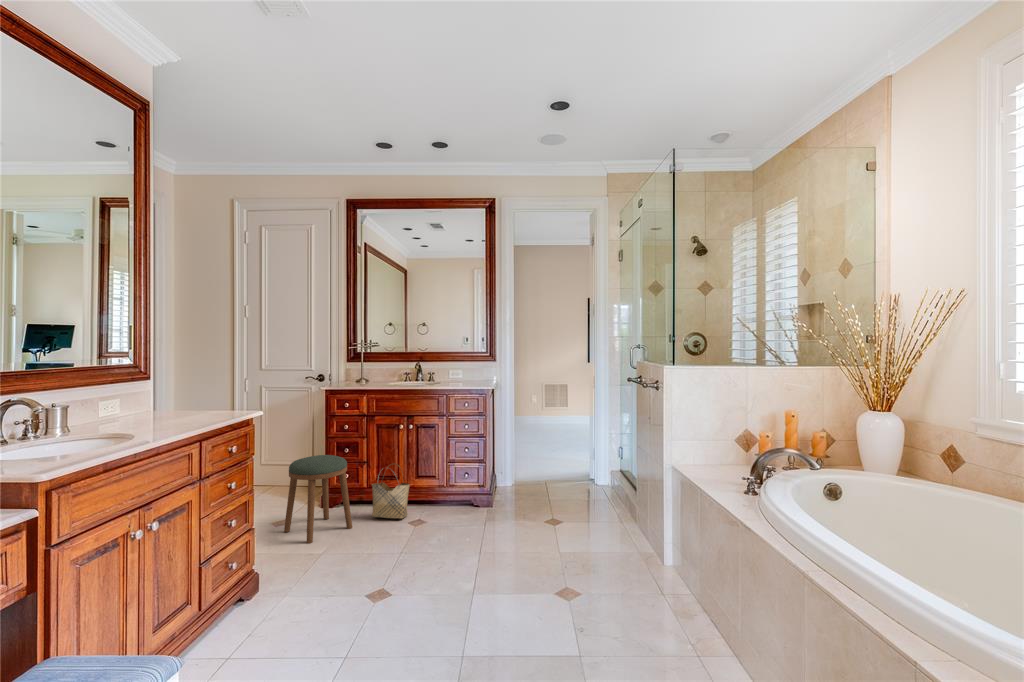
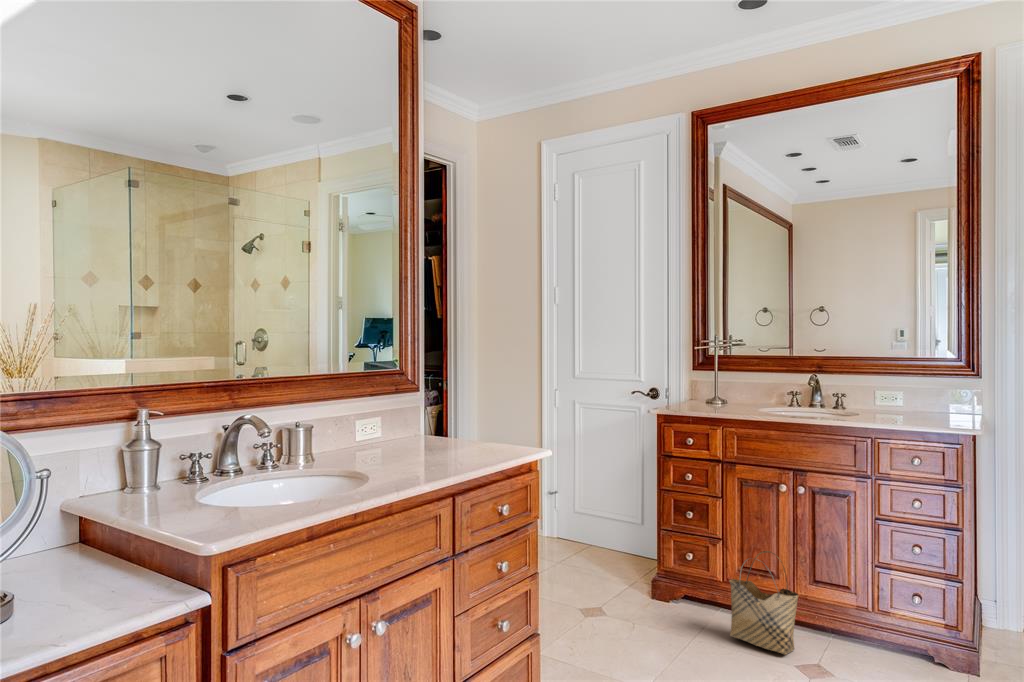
stool: present [284,455,352,543] -> none [595,517,697,660]

